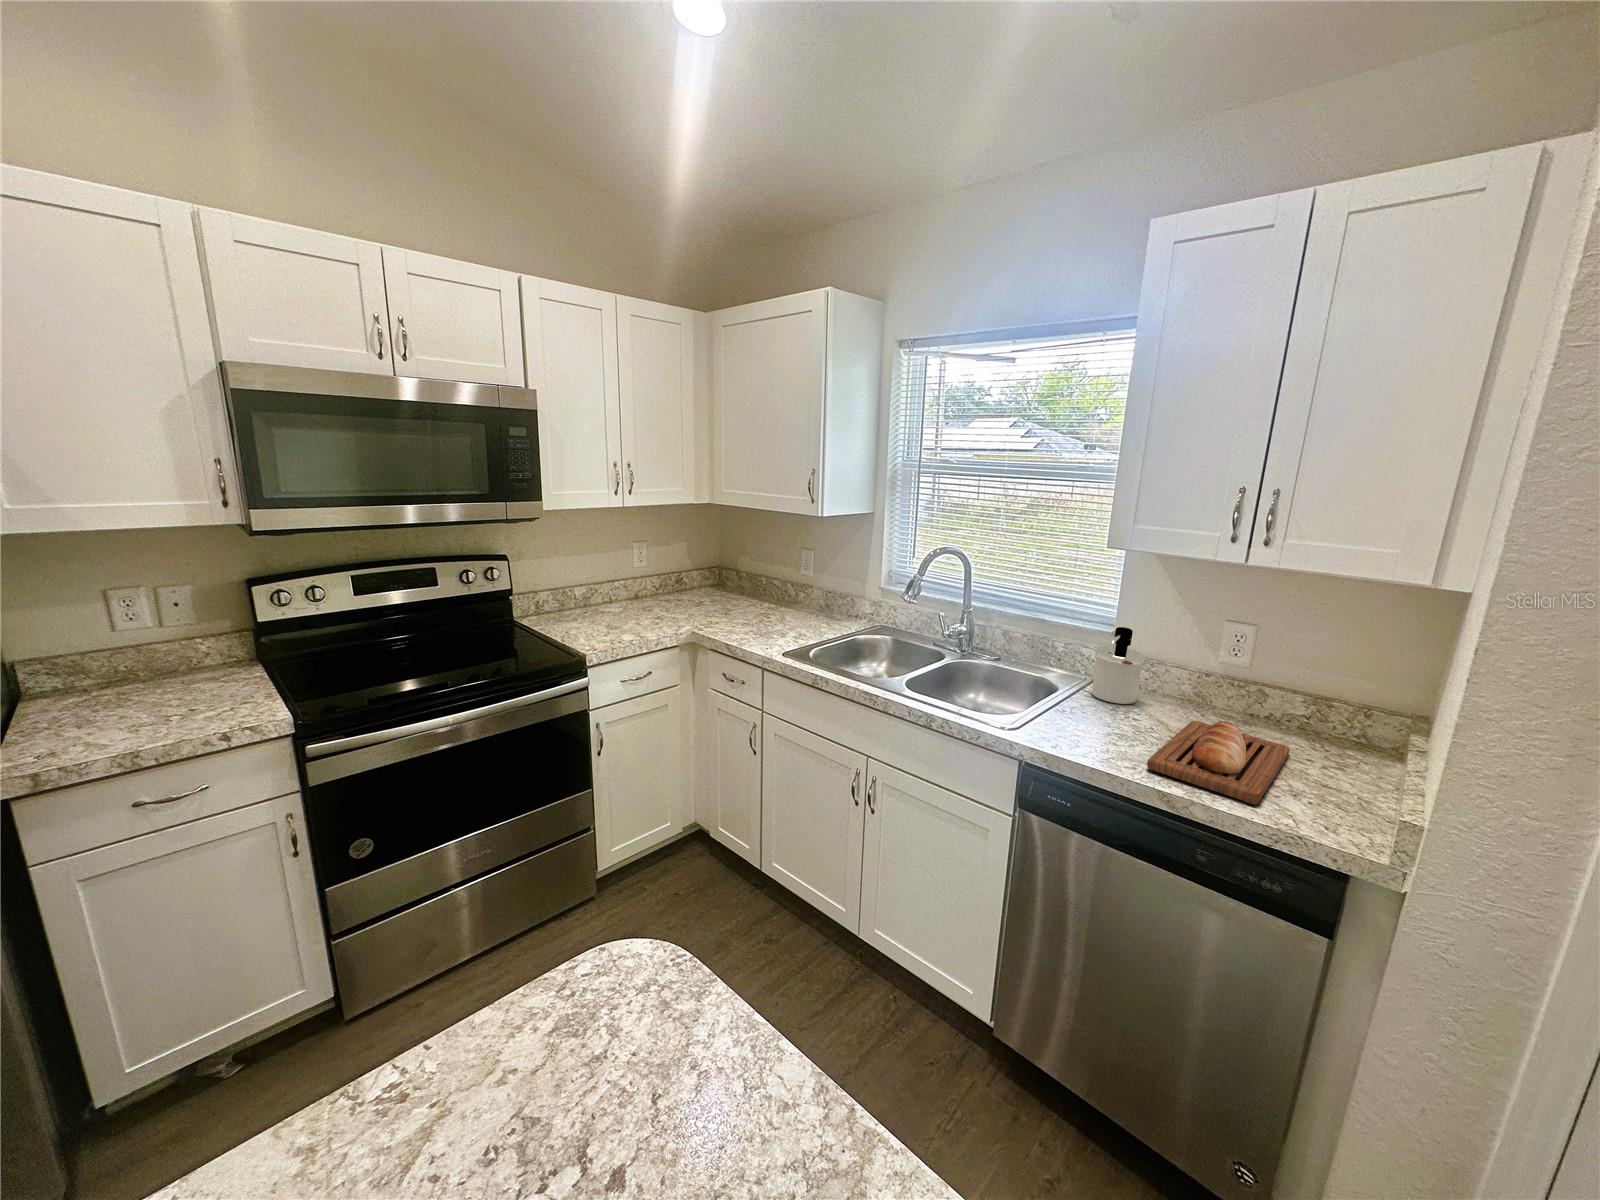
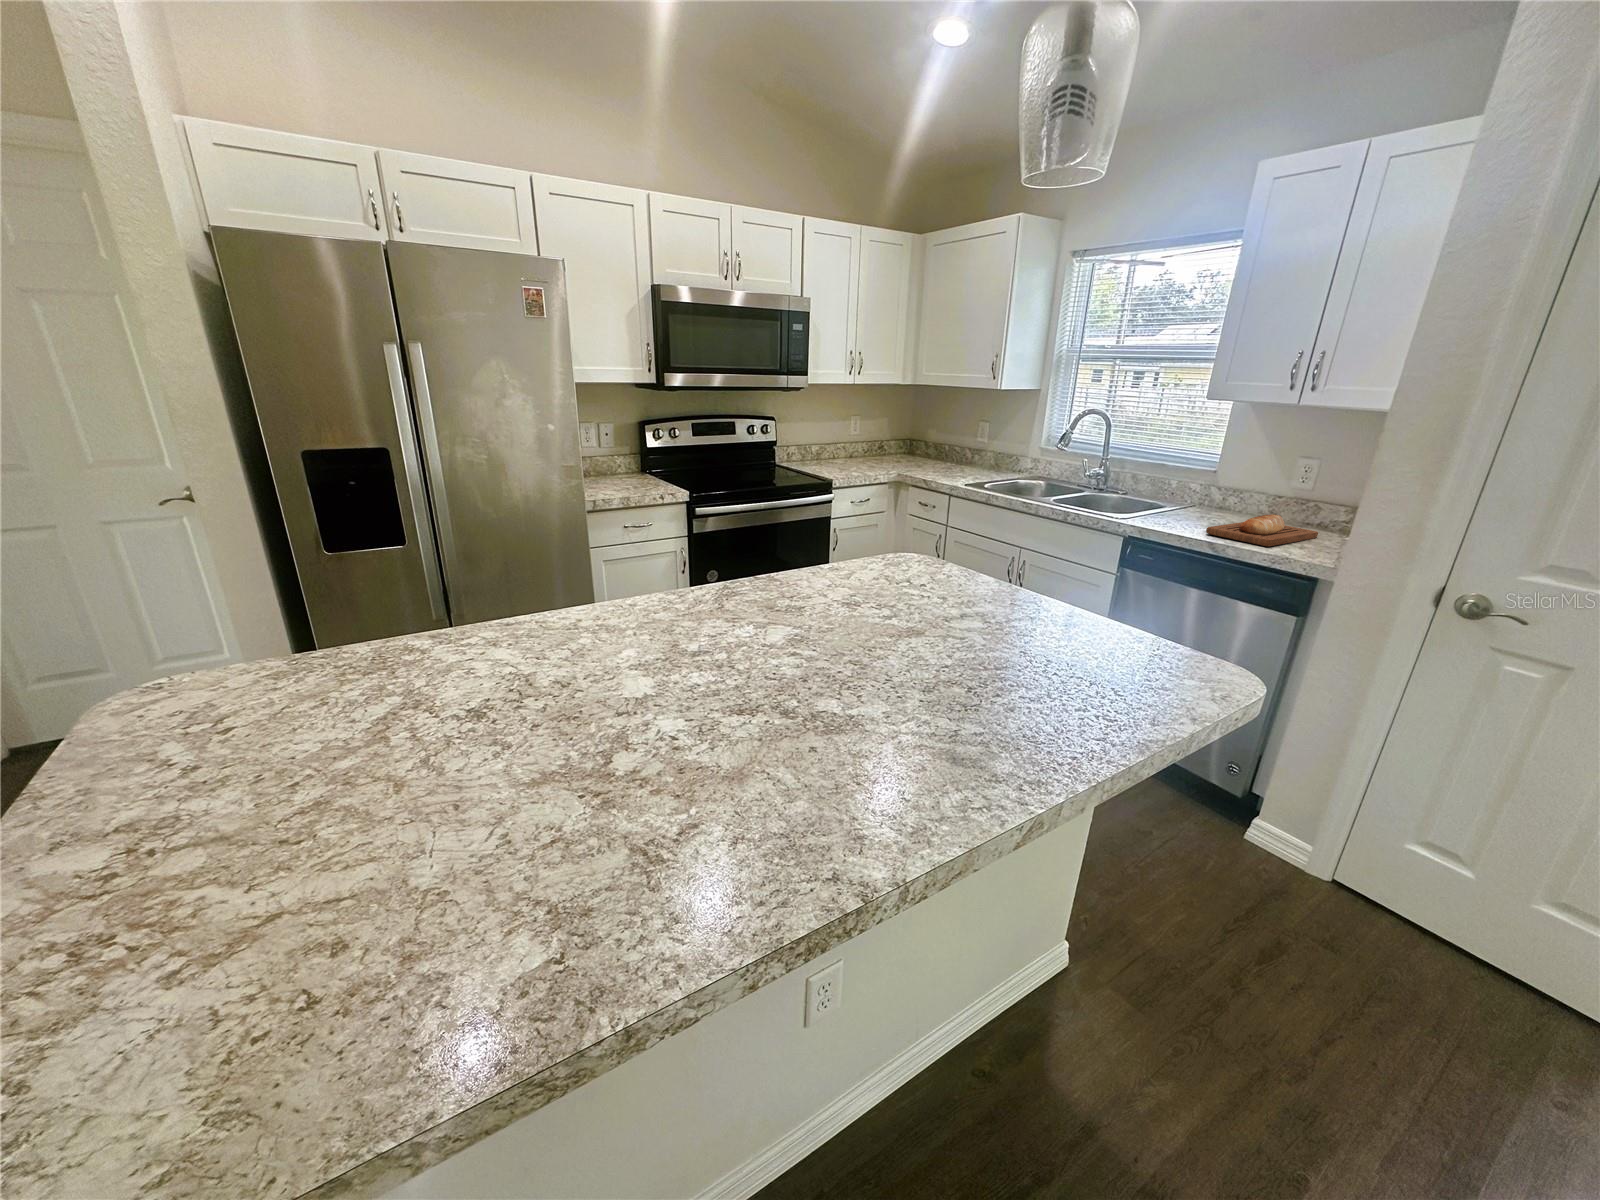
soap dispenser: present [1092,627,1145,704] -> none [1191,462,1234,516]

